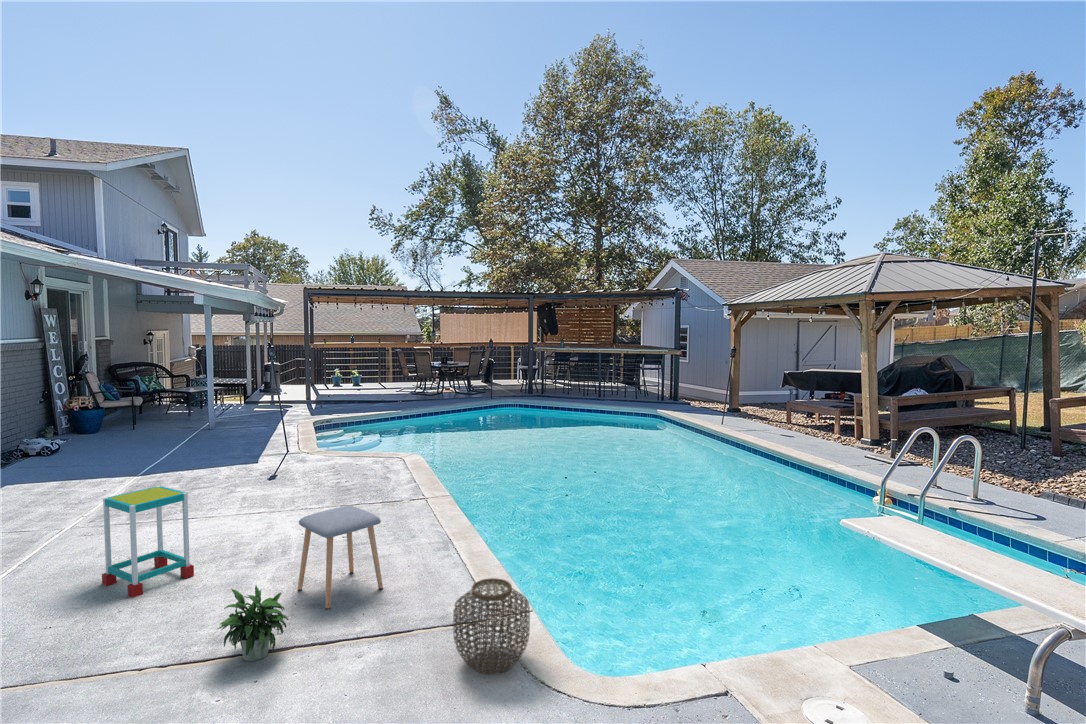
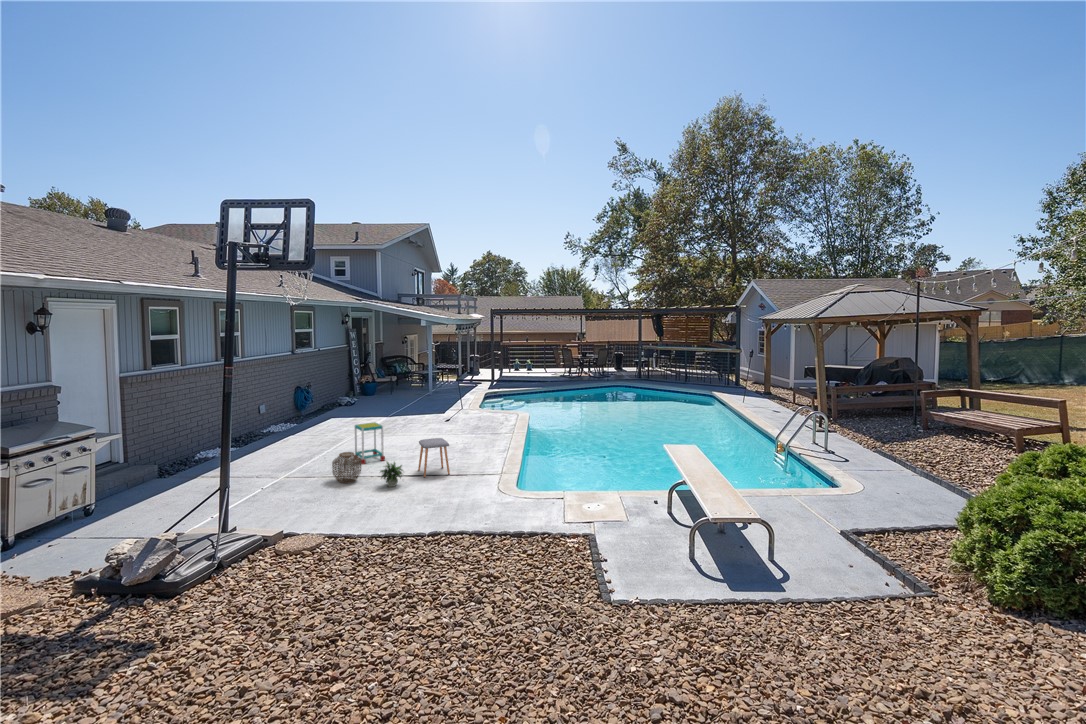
woven basket: present [453,578,530,674] -> present [332,452,361,483]

